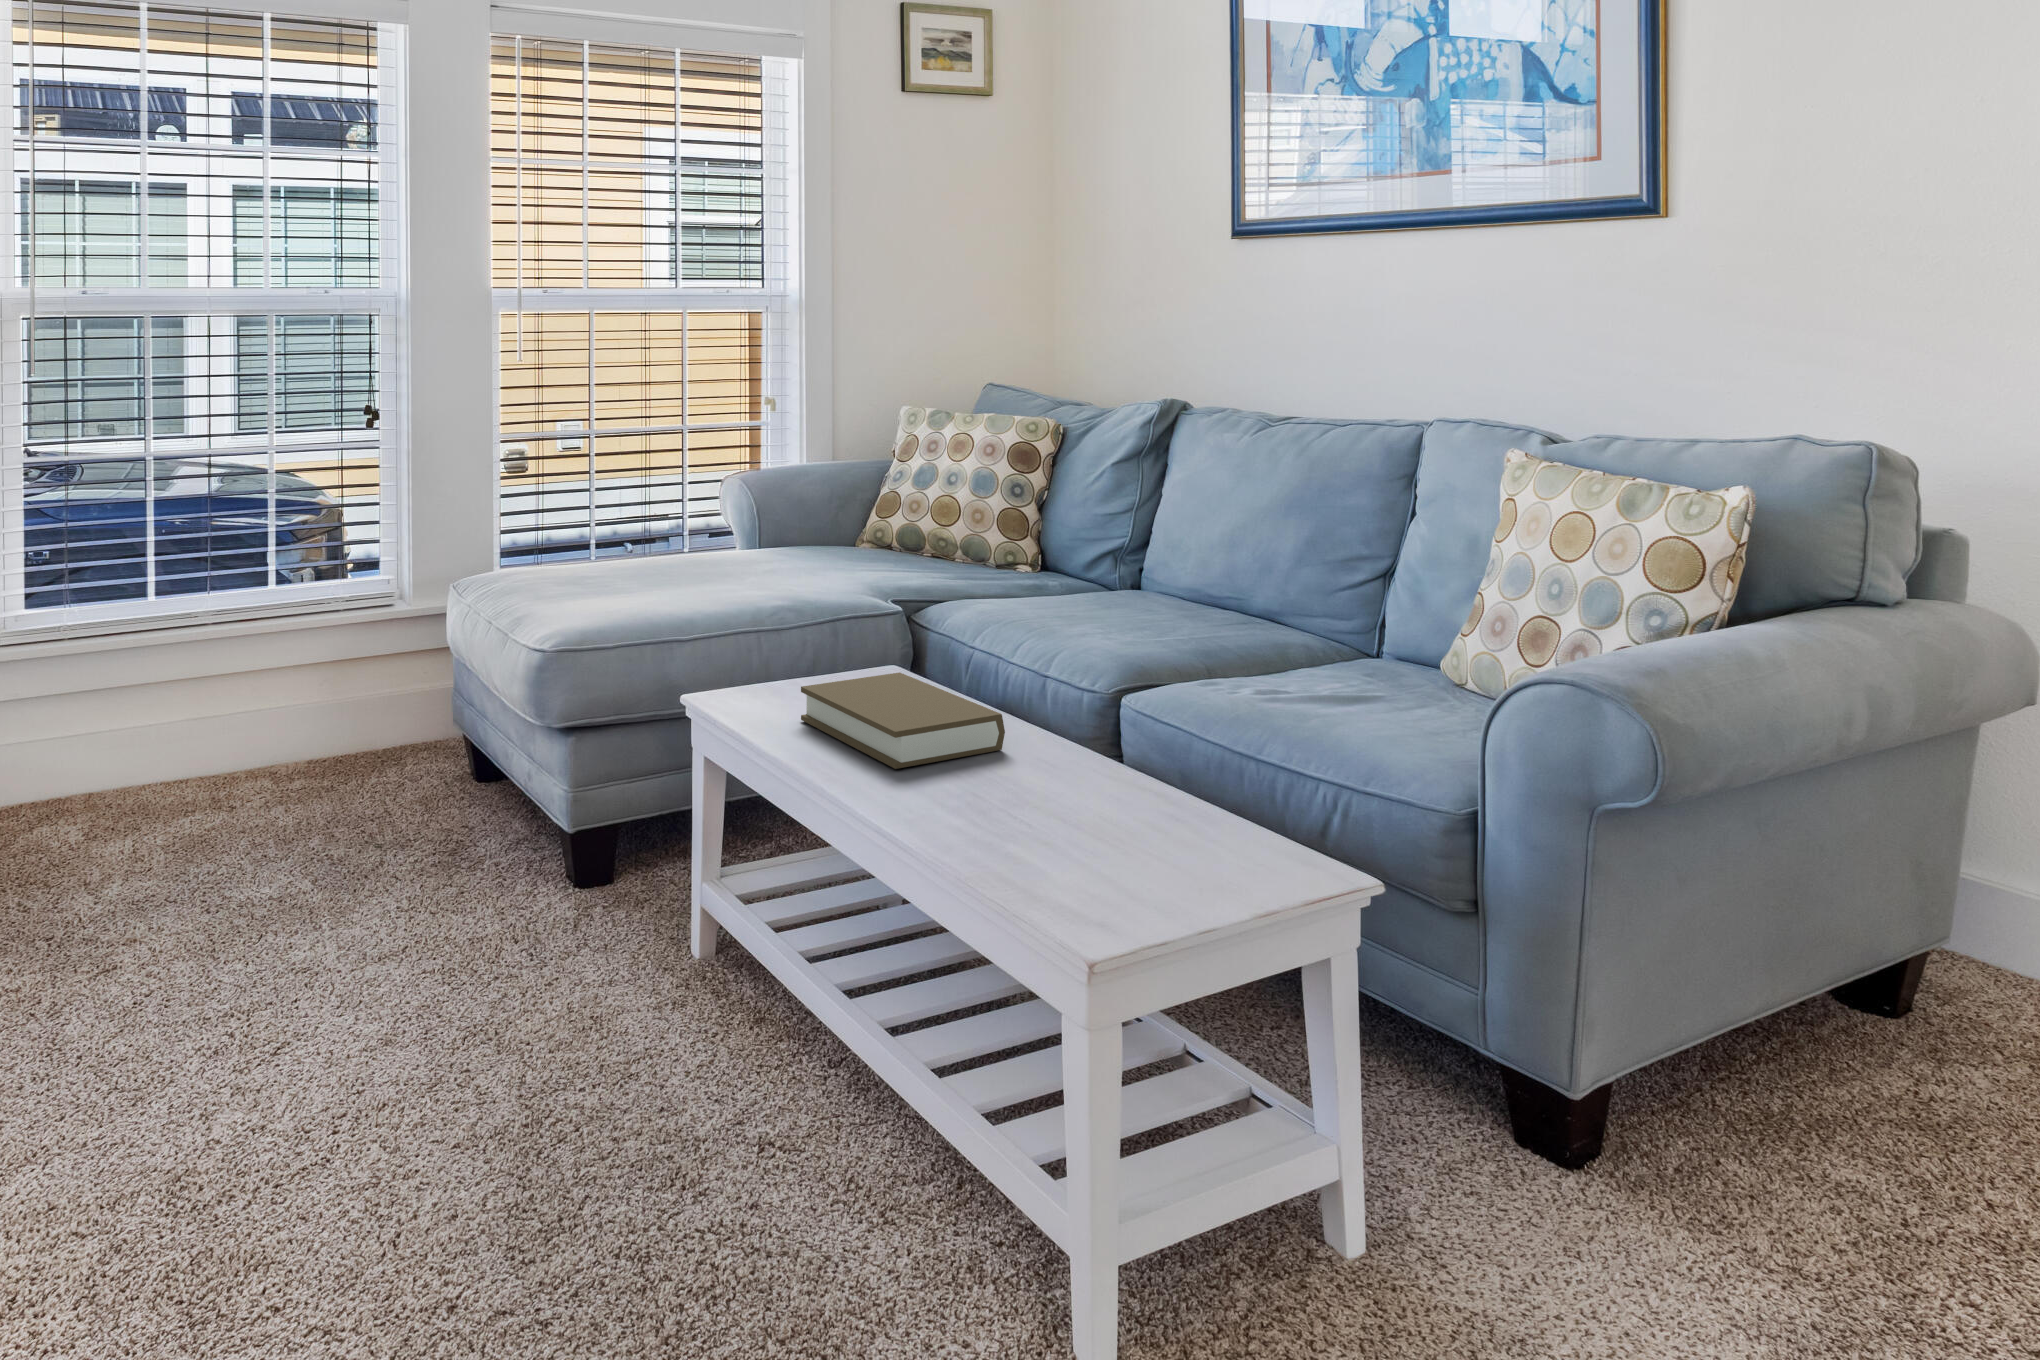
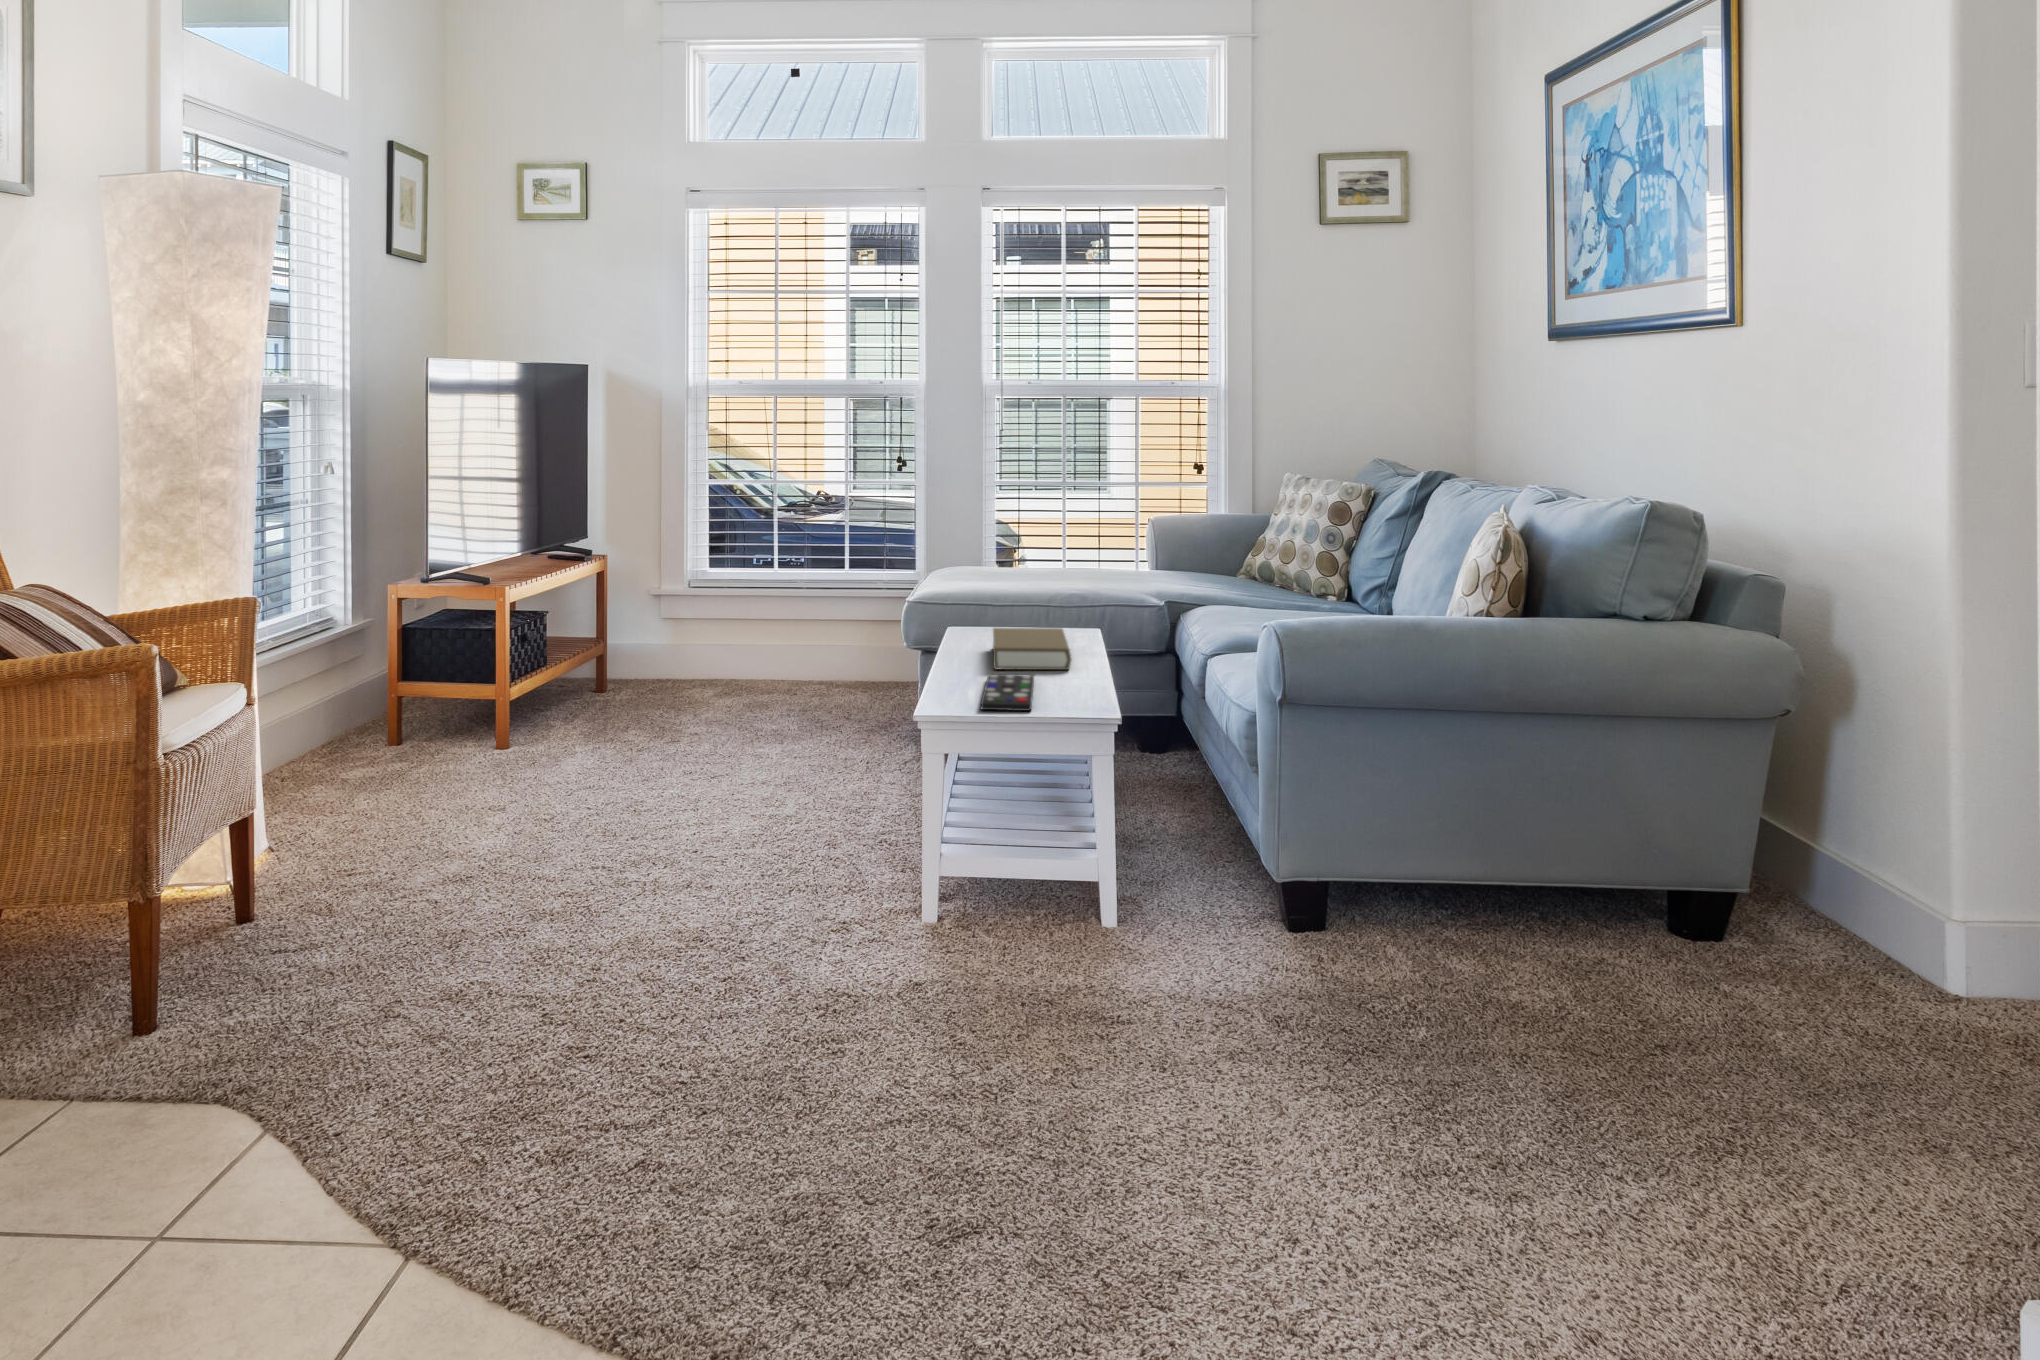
remote control: none [928,773,1136,874] -> present [981,674,1034,711]

